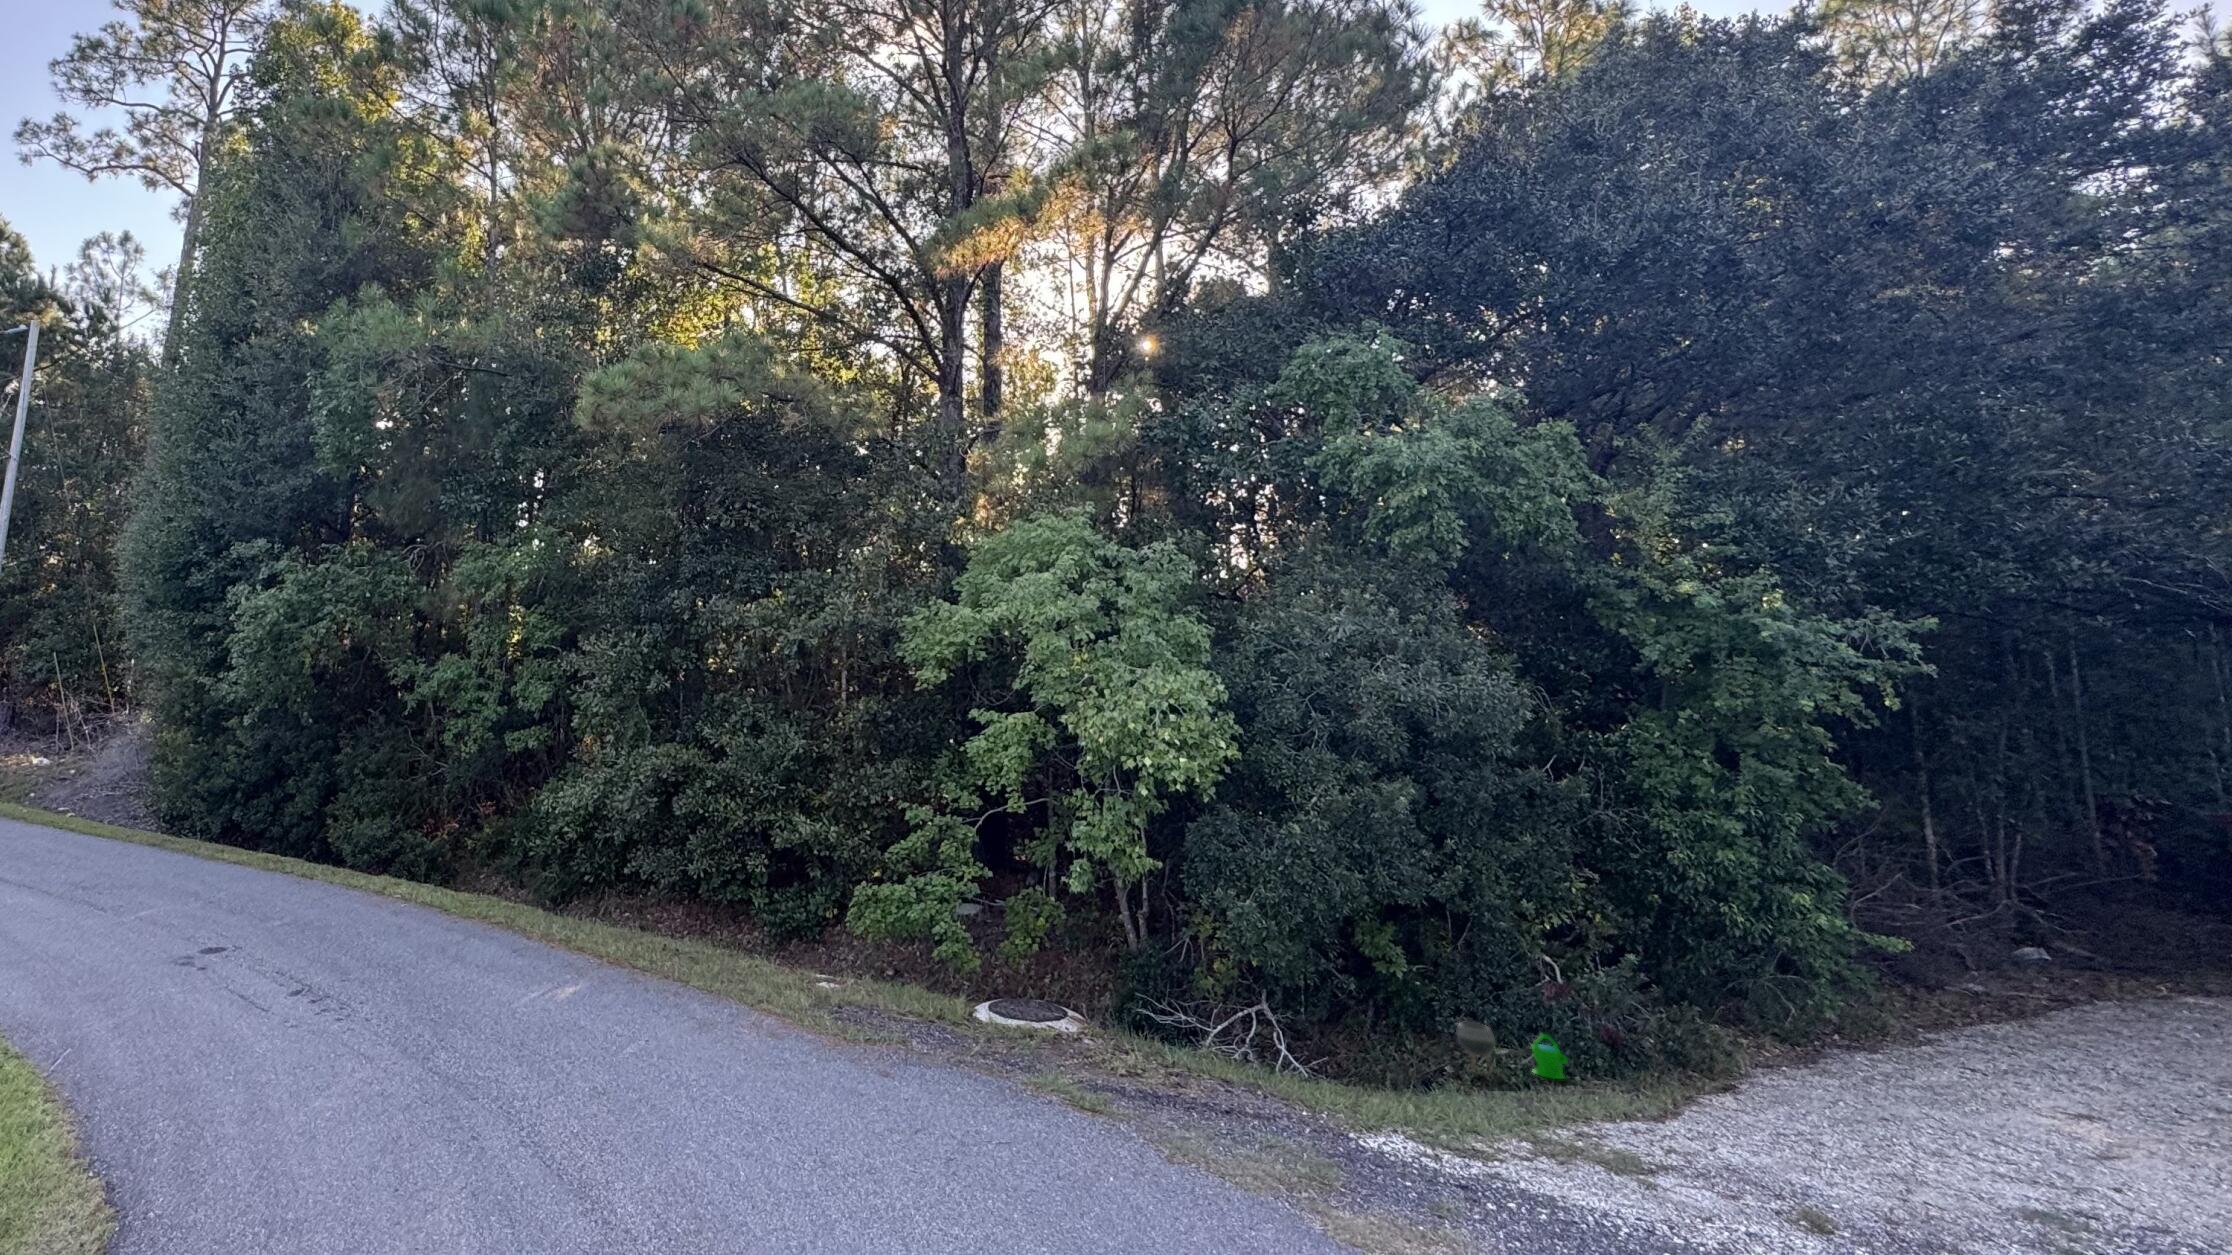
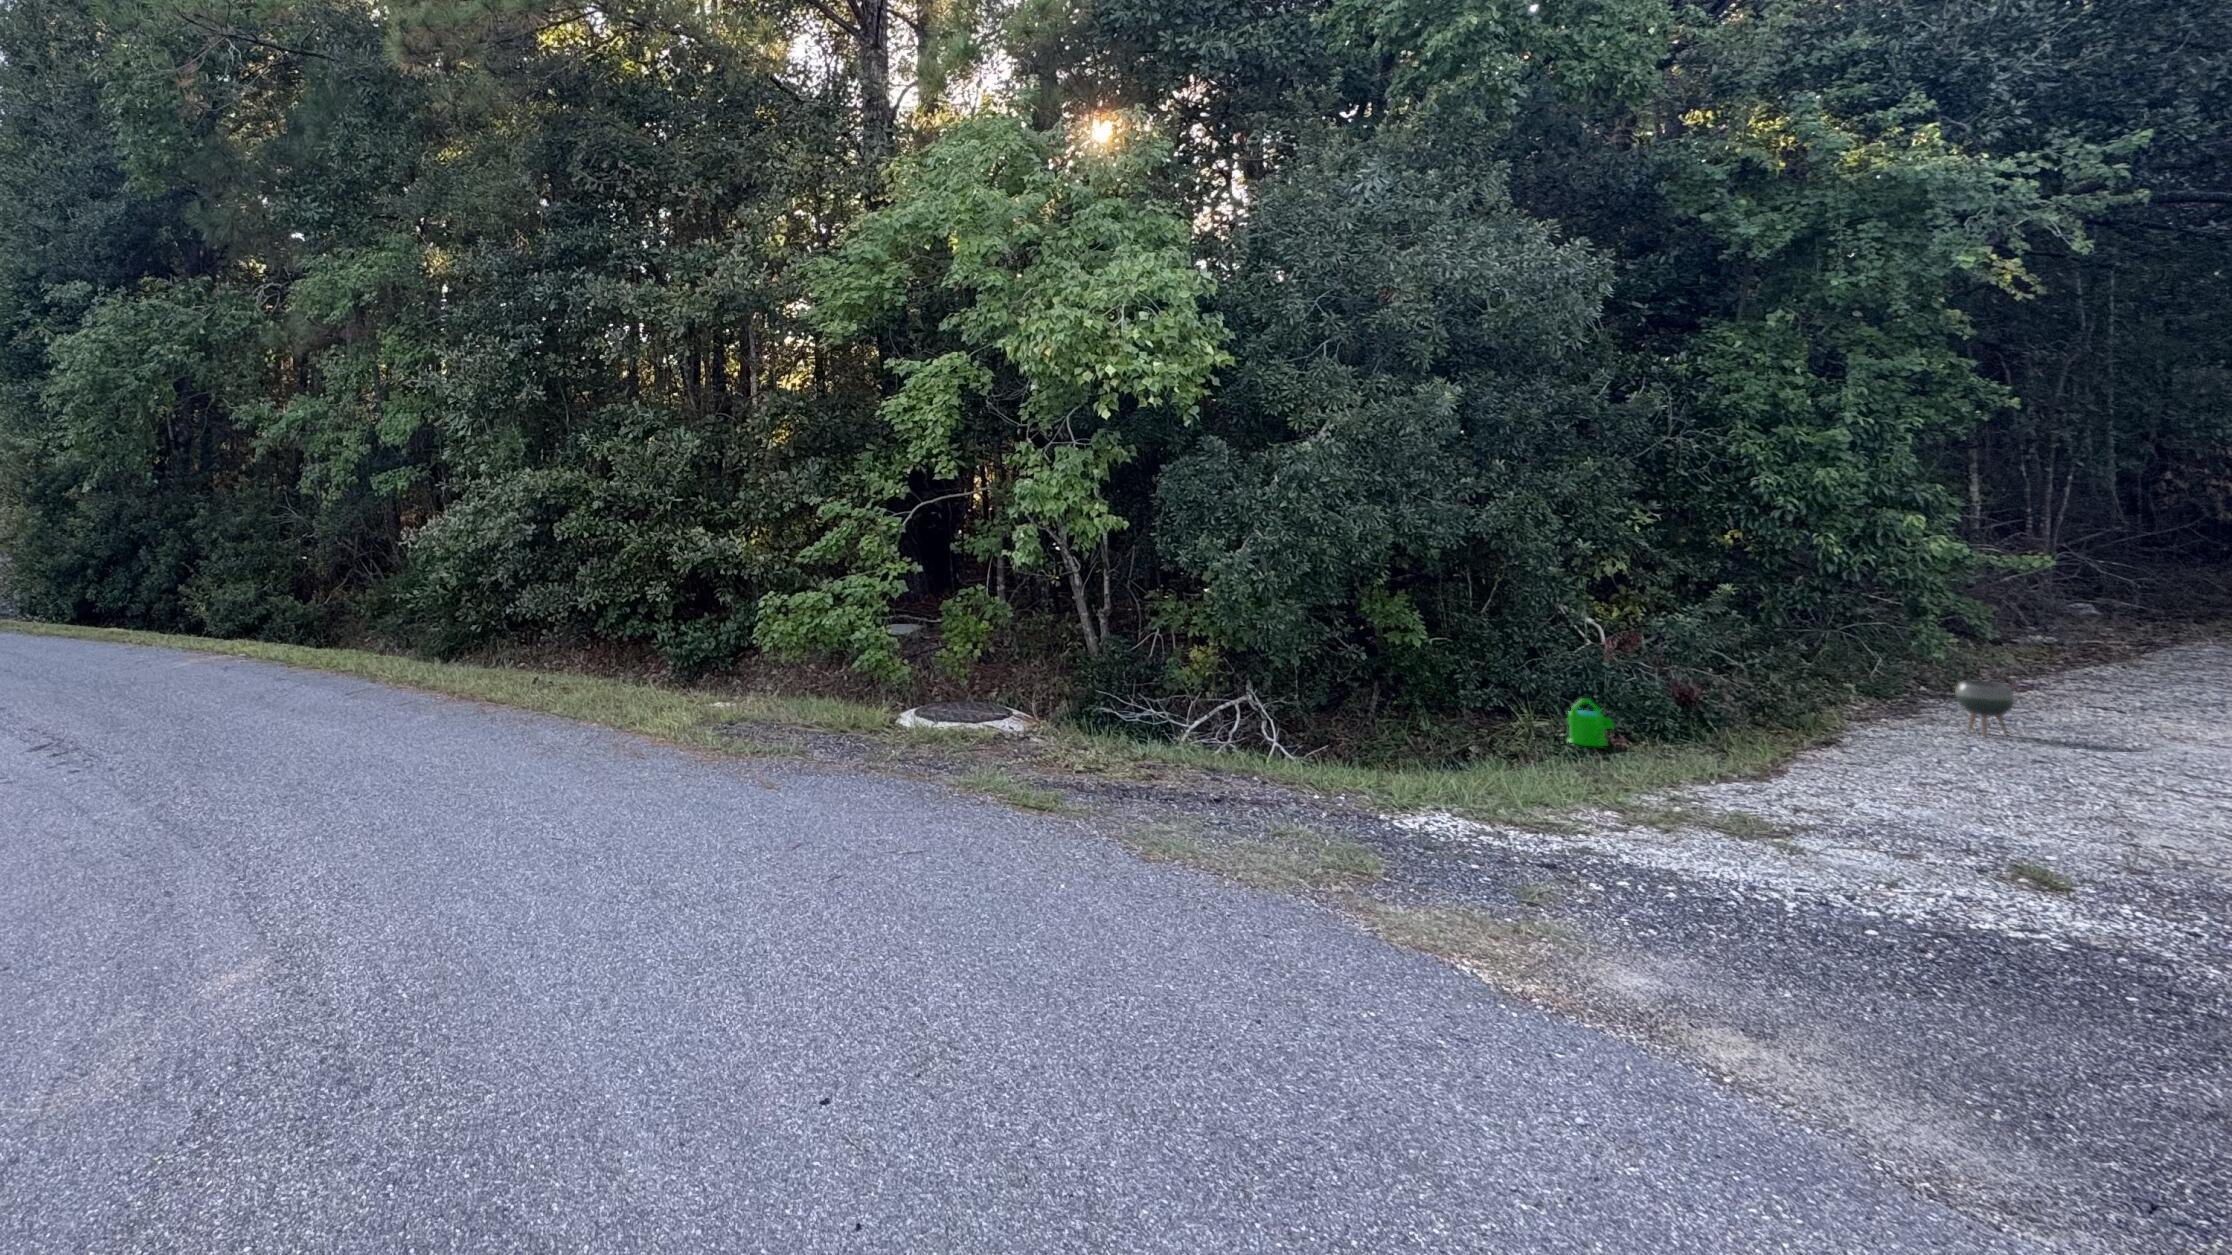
planter: present [1456,1022,1495,1072] -> present [1955,680,2015,737]

